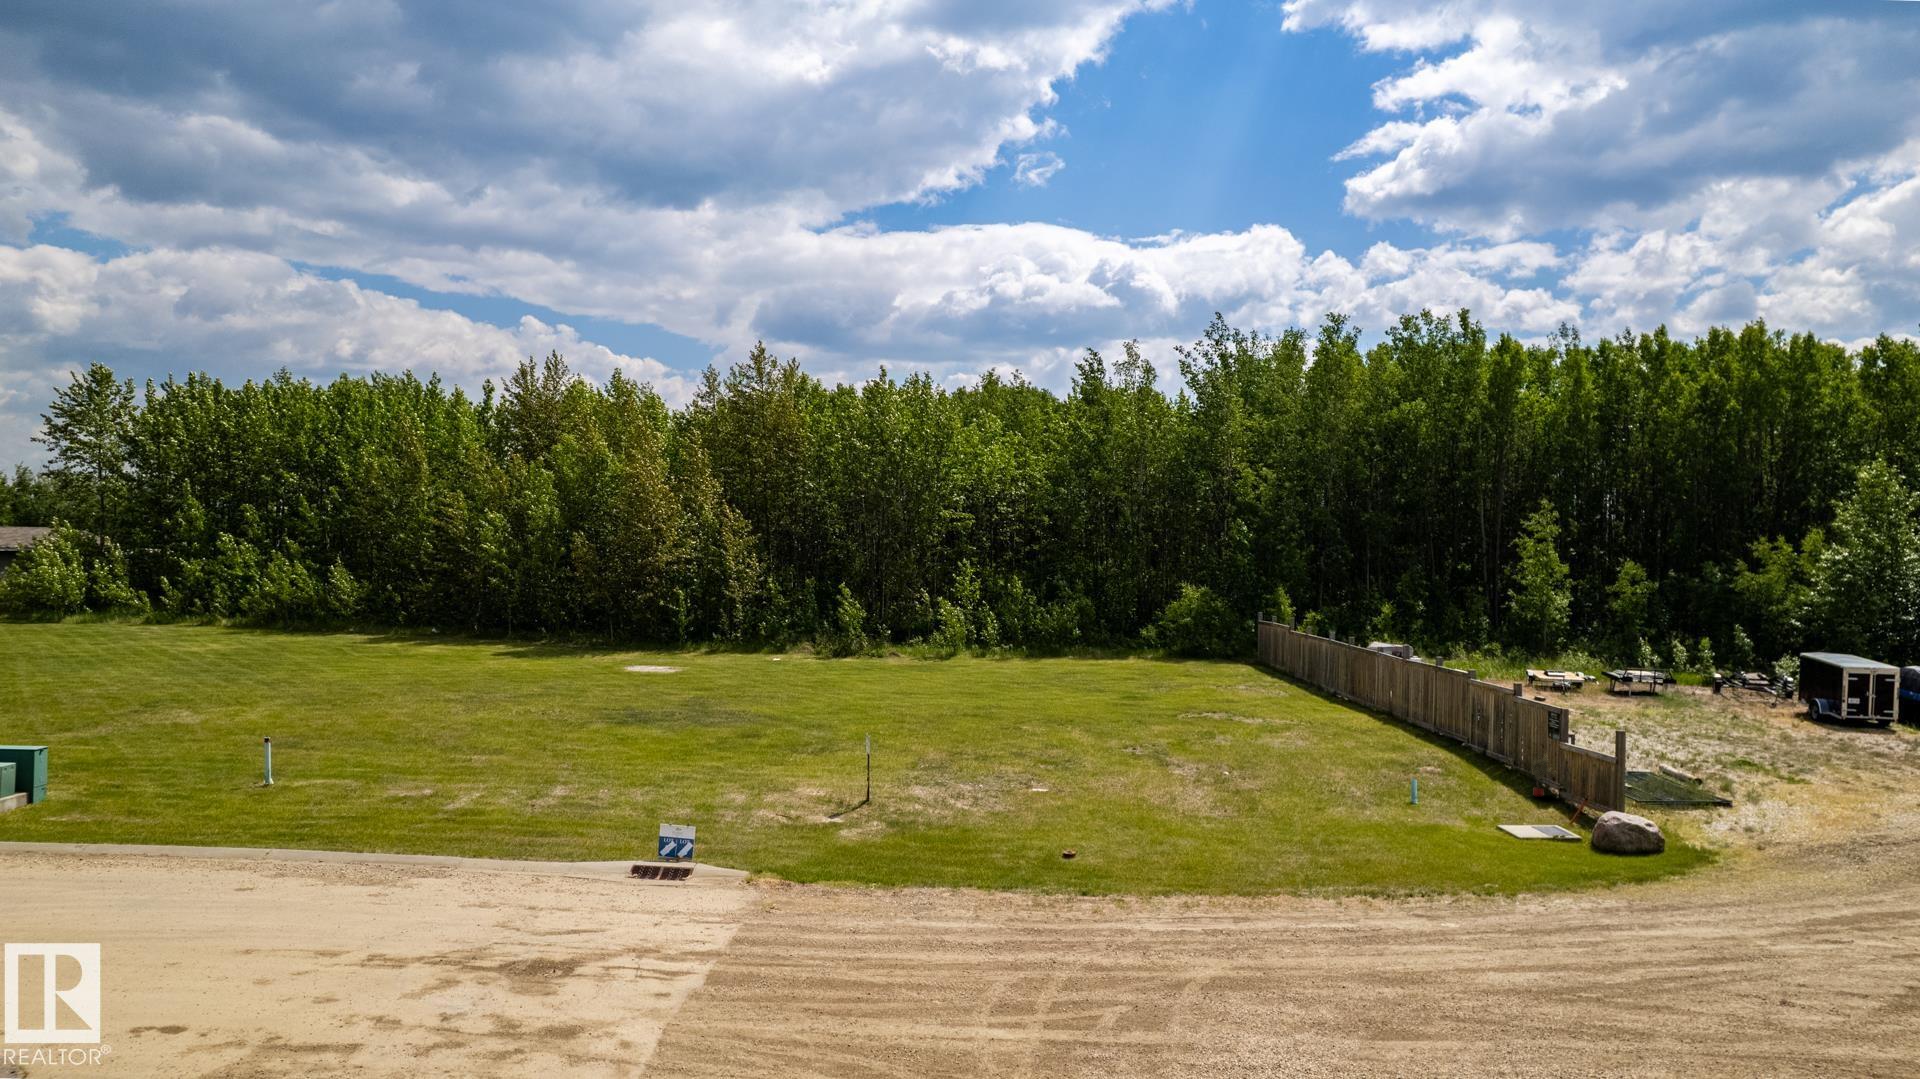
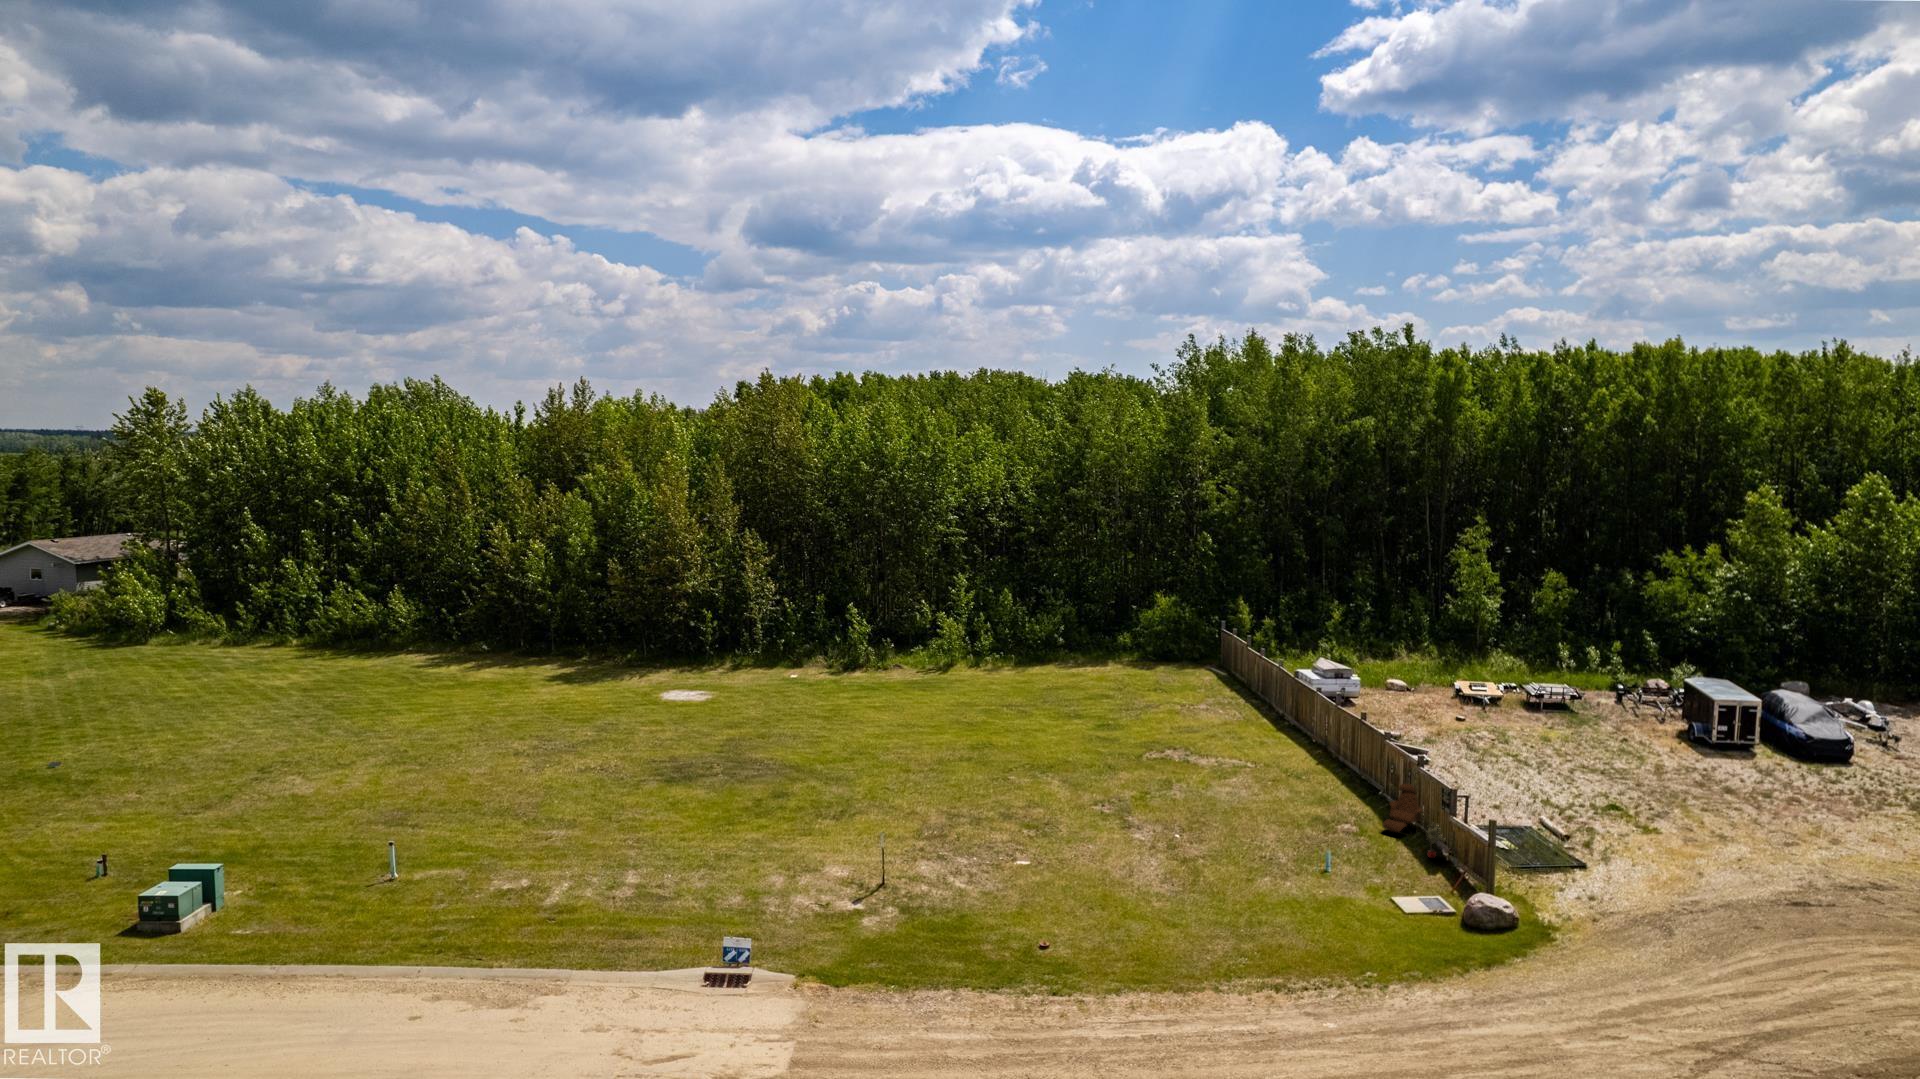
lounge chair: none [1472,723,1524,781] -> present [1382,784,1423,834]

